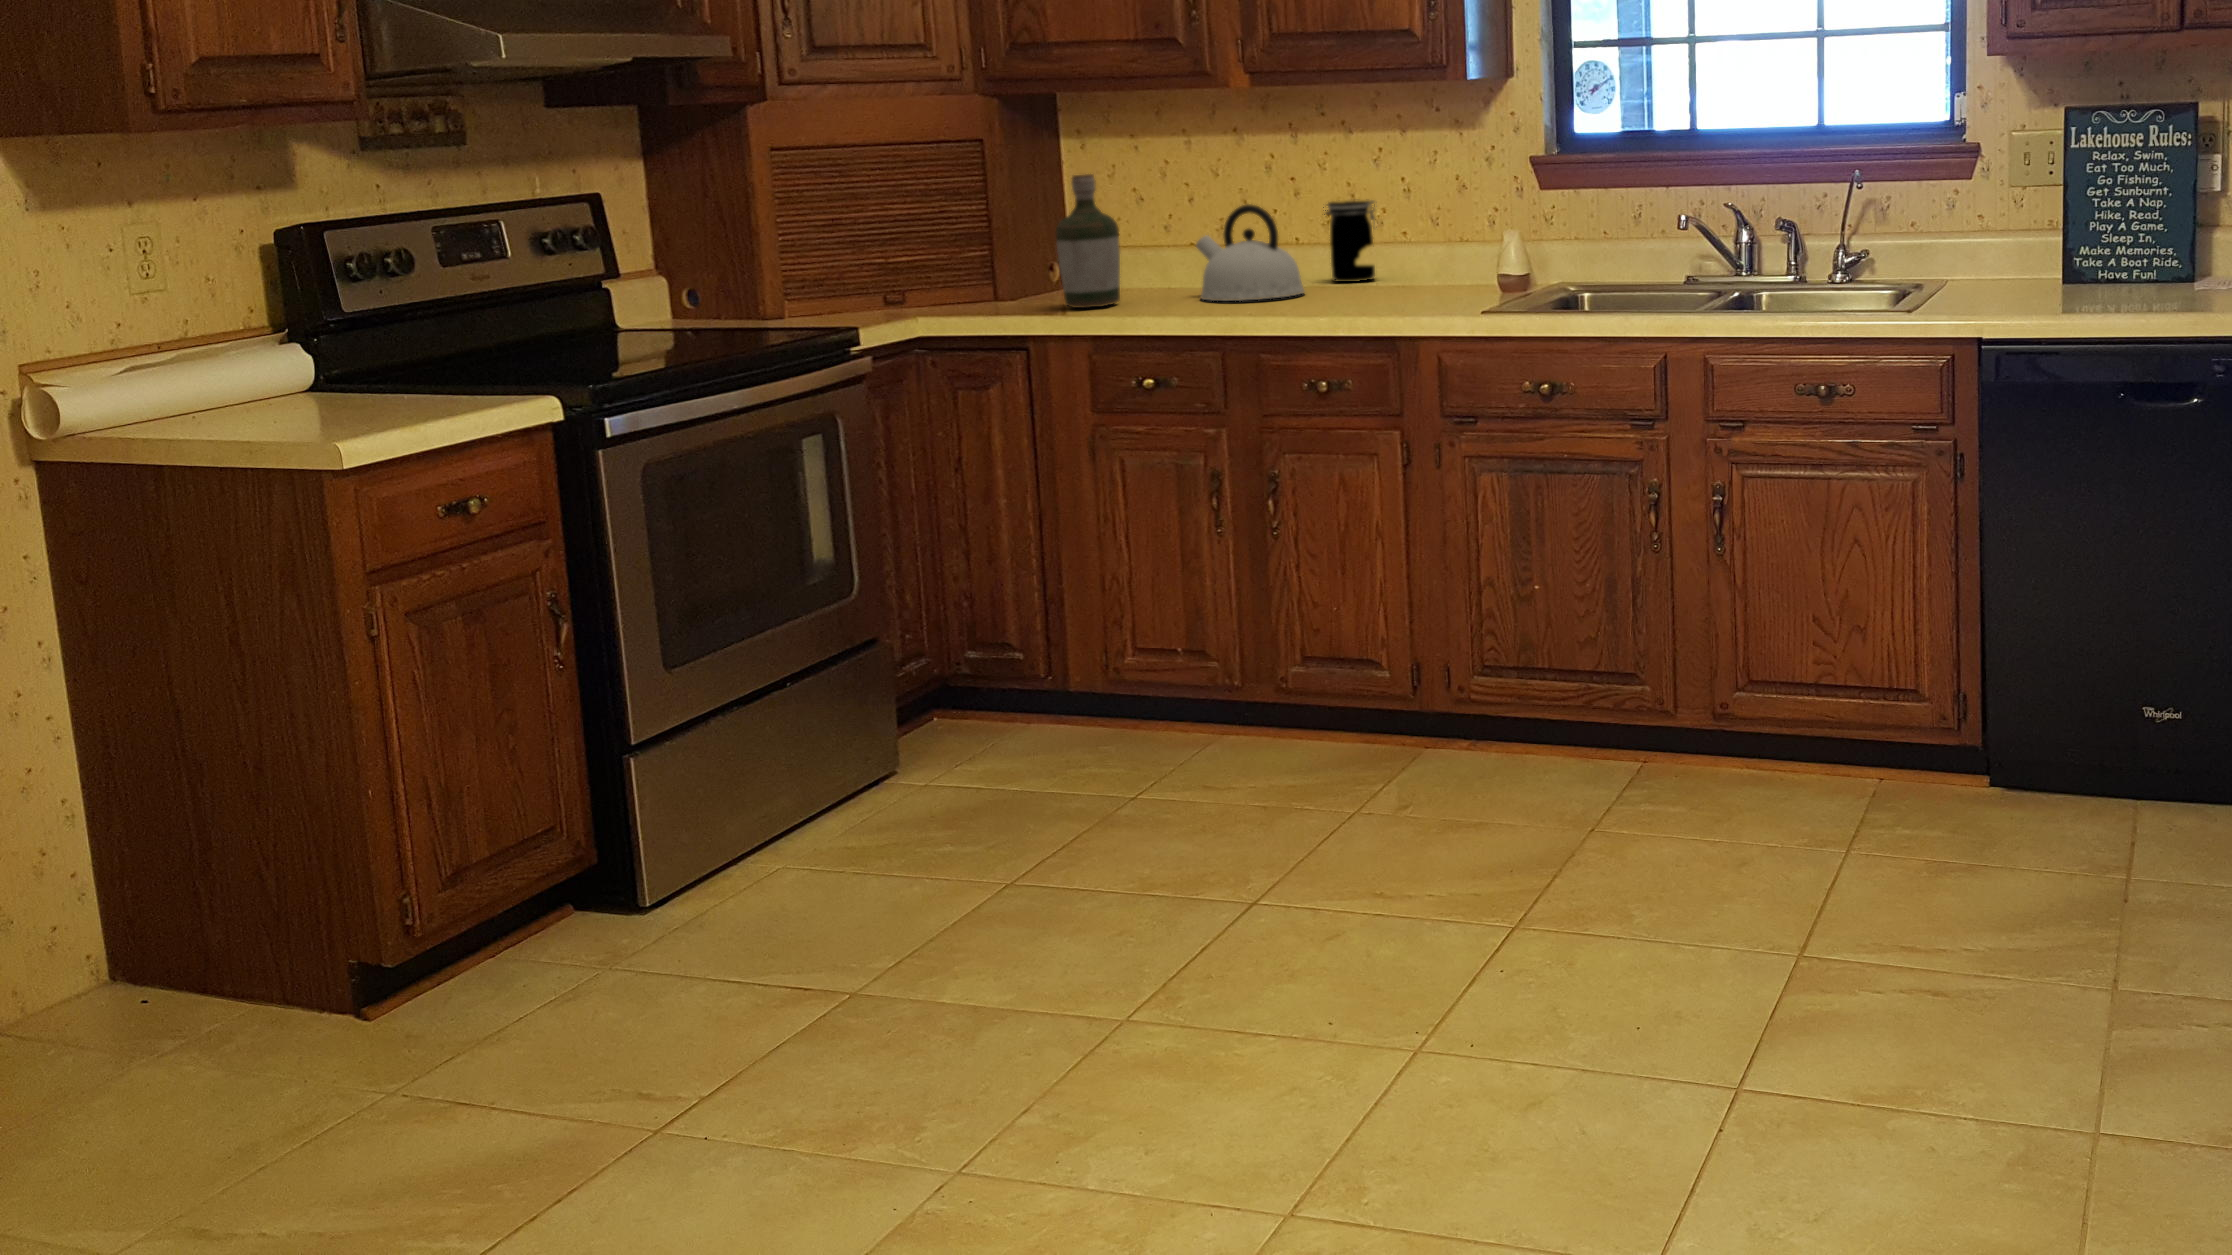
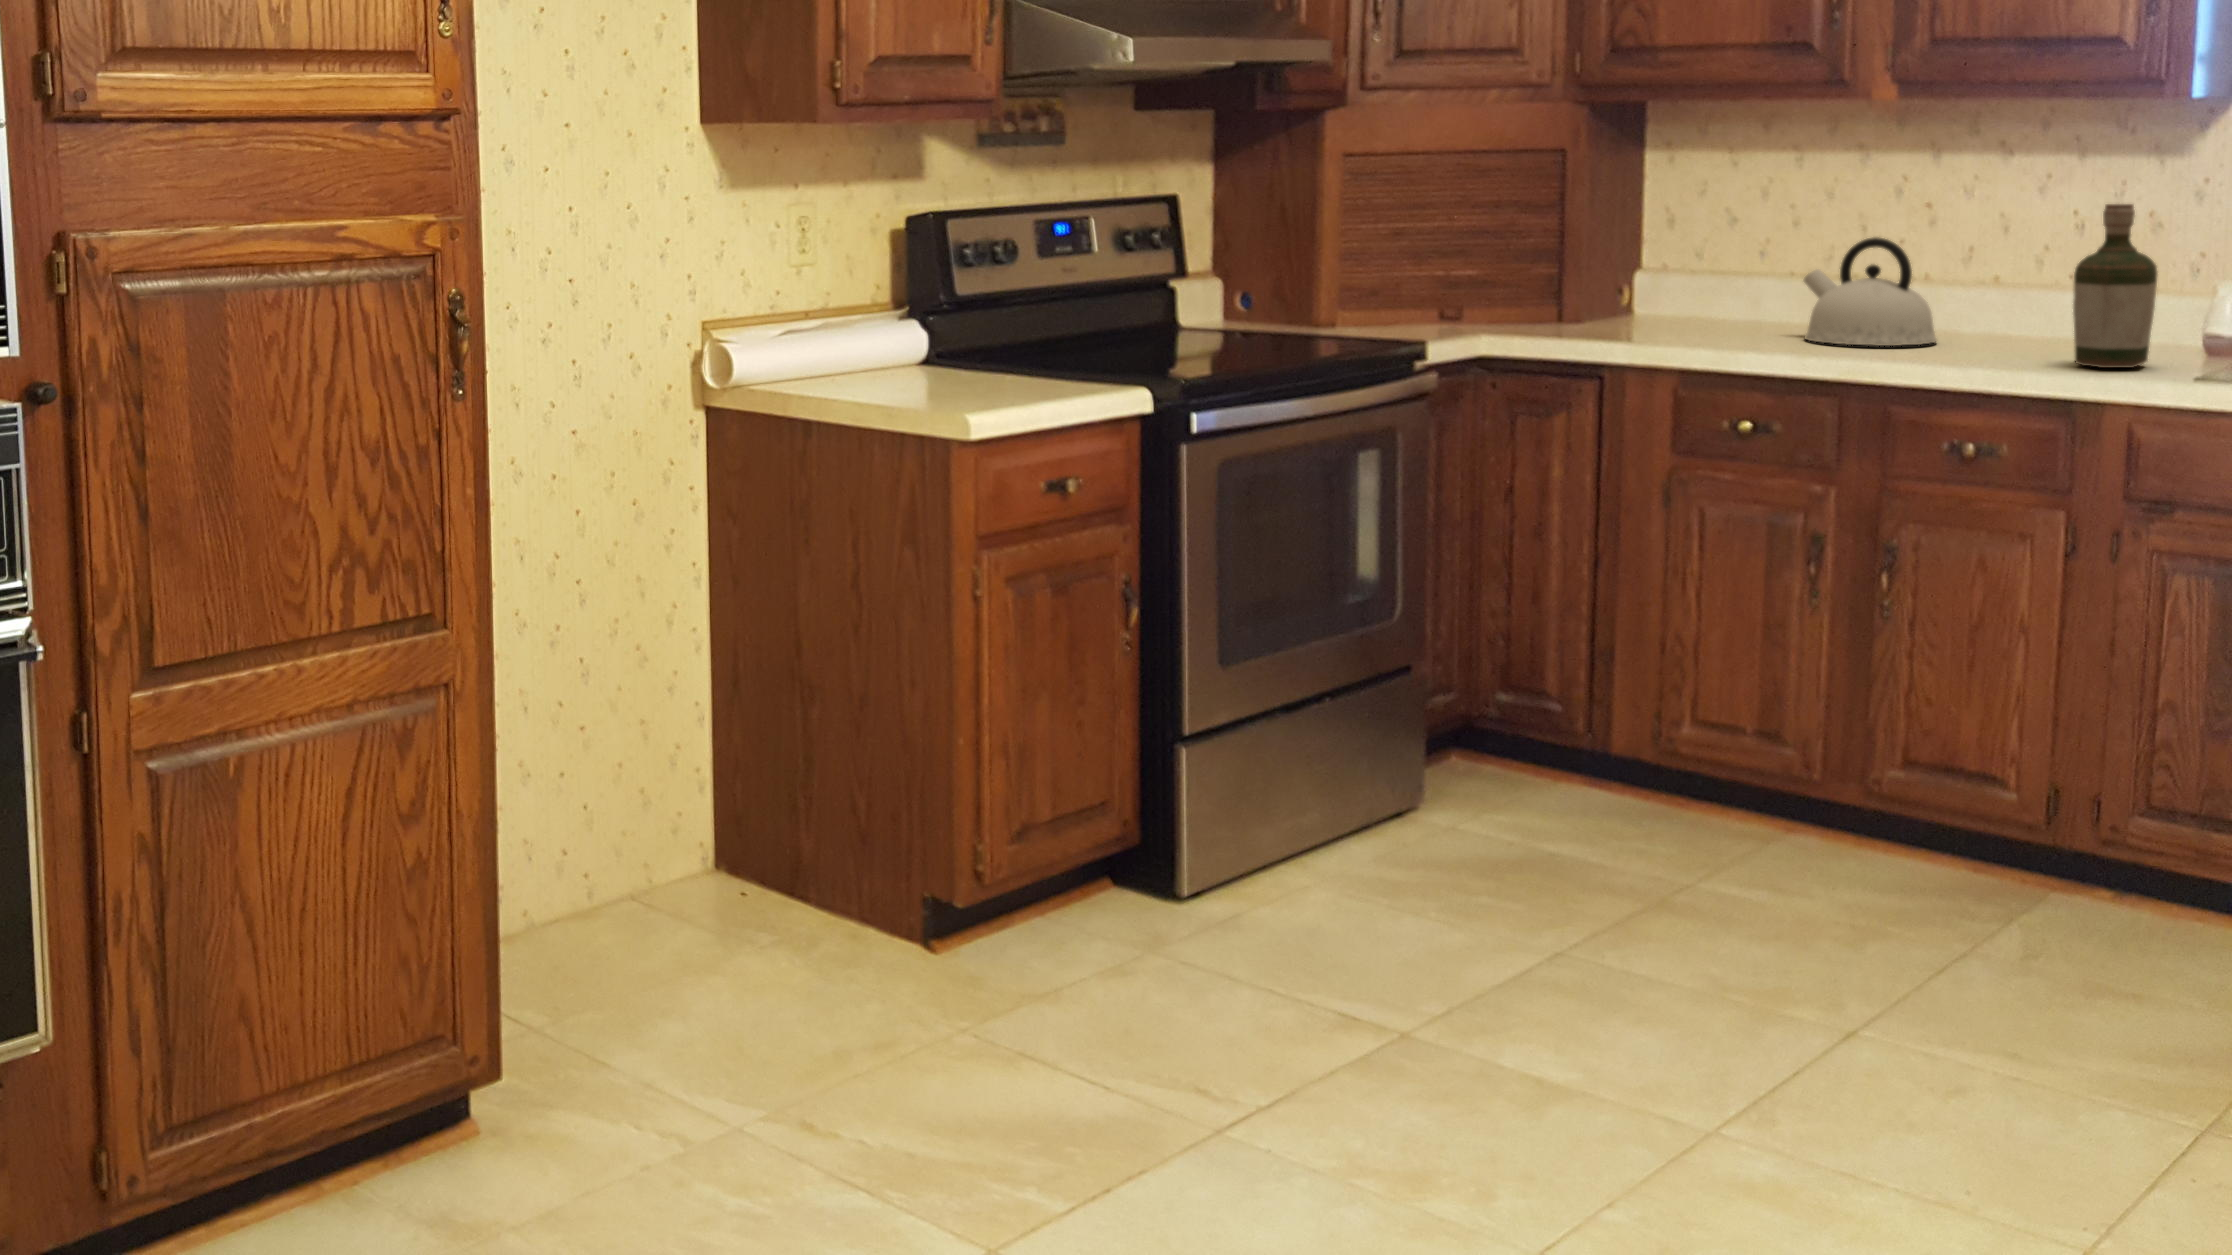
bottle: present [1056,174,1120,308] -> present [2073,204,2157,368]
jar: present [1323,200,1377,282] -> none [1959,238,2036,333]

